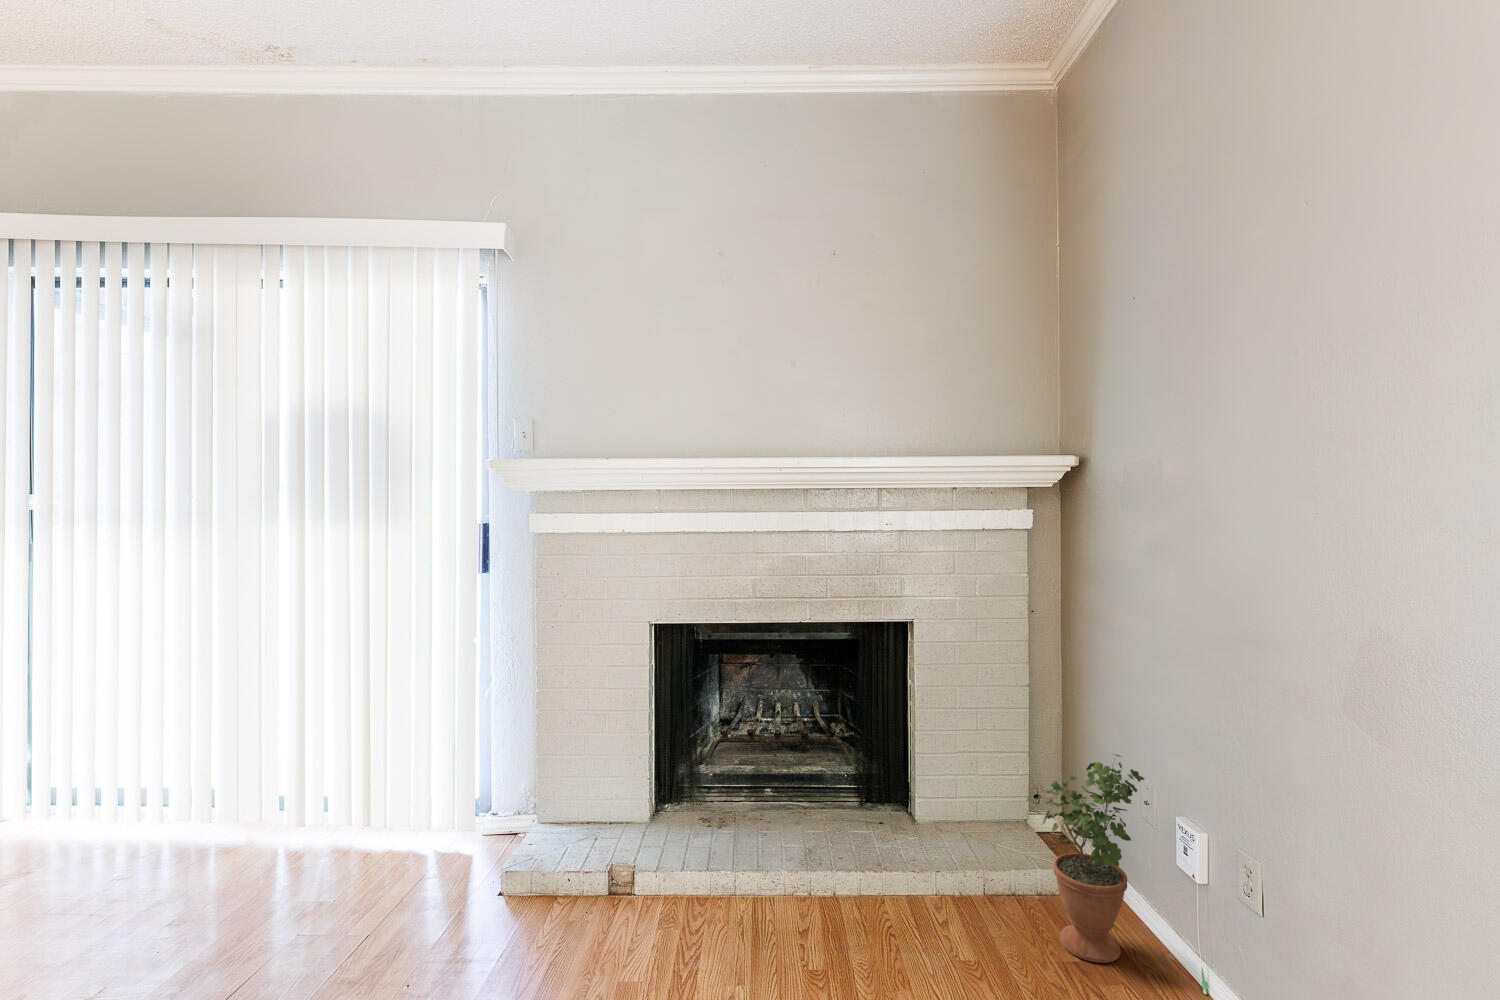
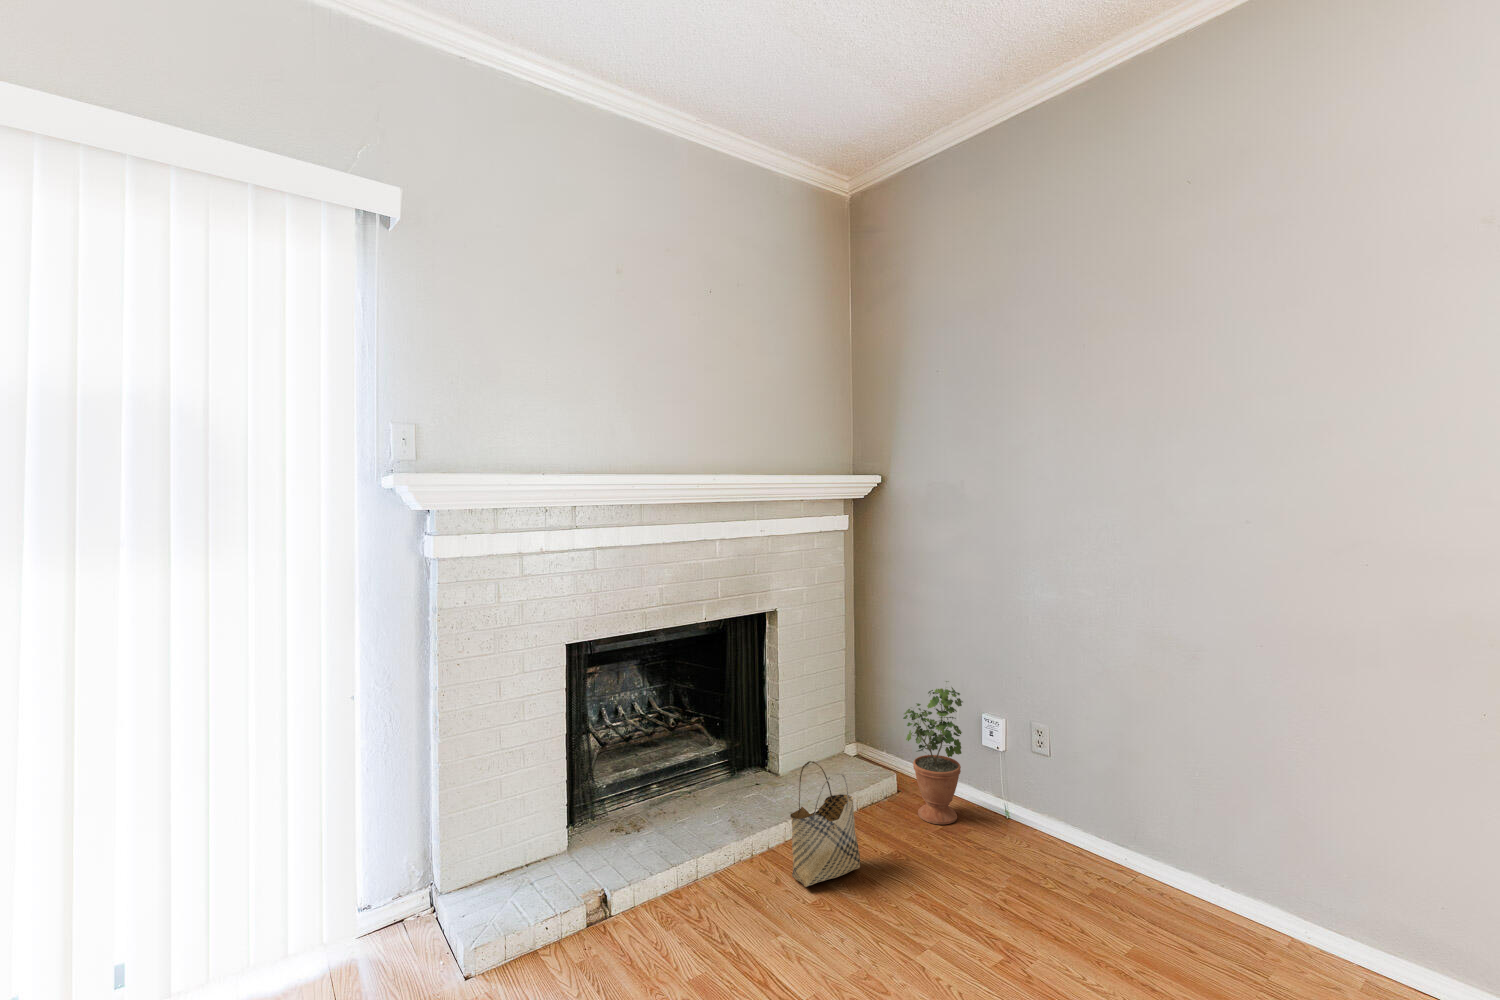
woven basket: none [811,805,910,959] -> present [790,761,860,887]

